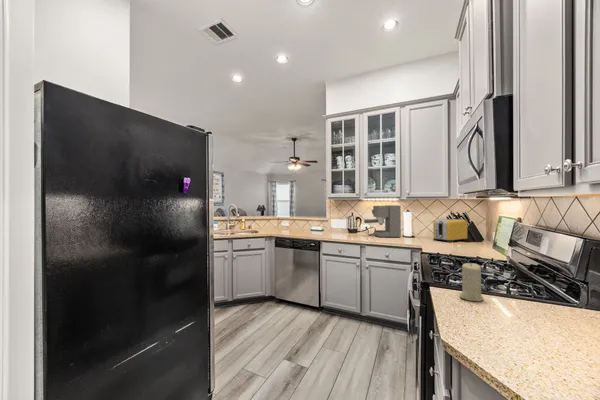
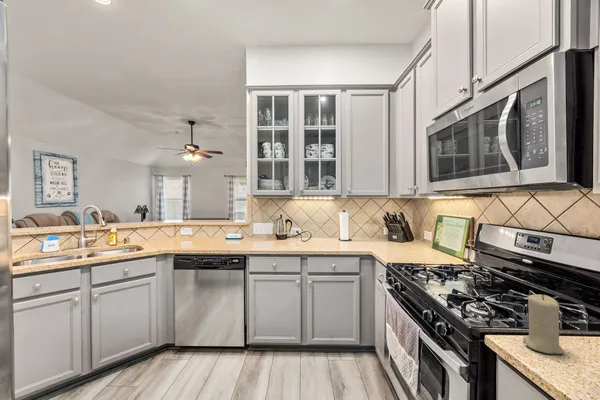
coffee maker: present [364,205,401,237] -> none [301,206,344,246]
toaster: present [433,219,467,242] -> none [381,221,413,248]

